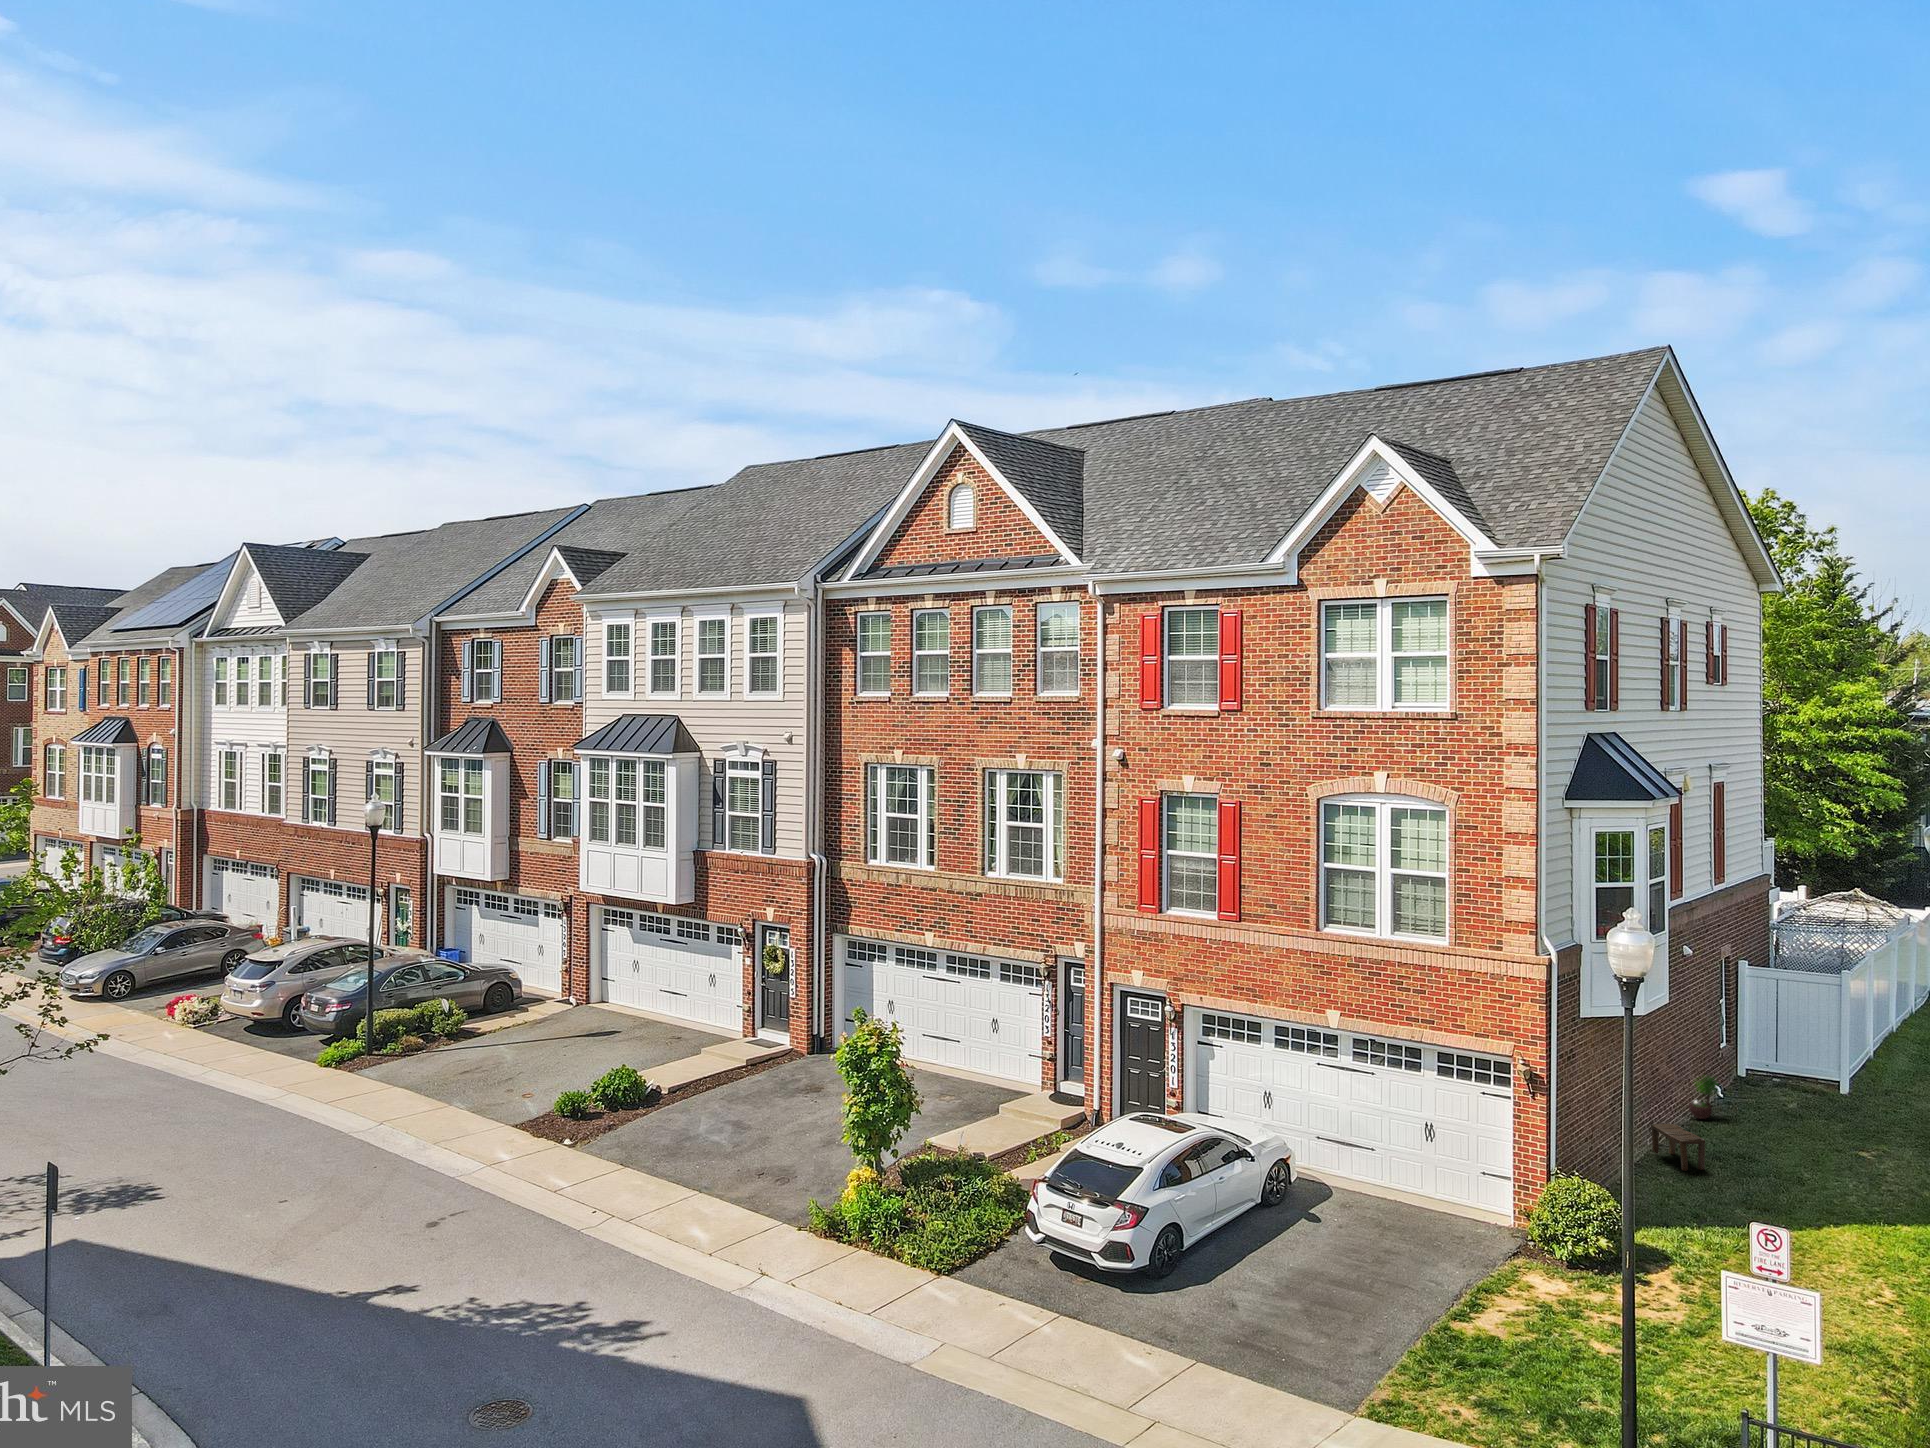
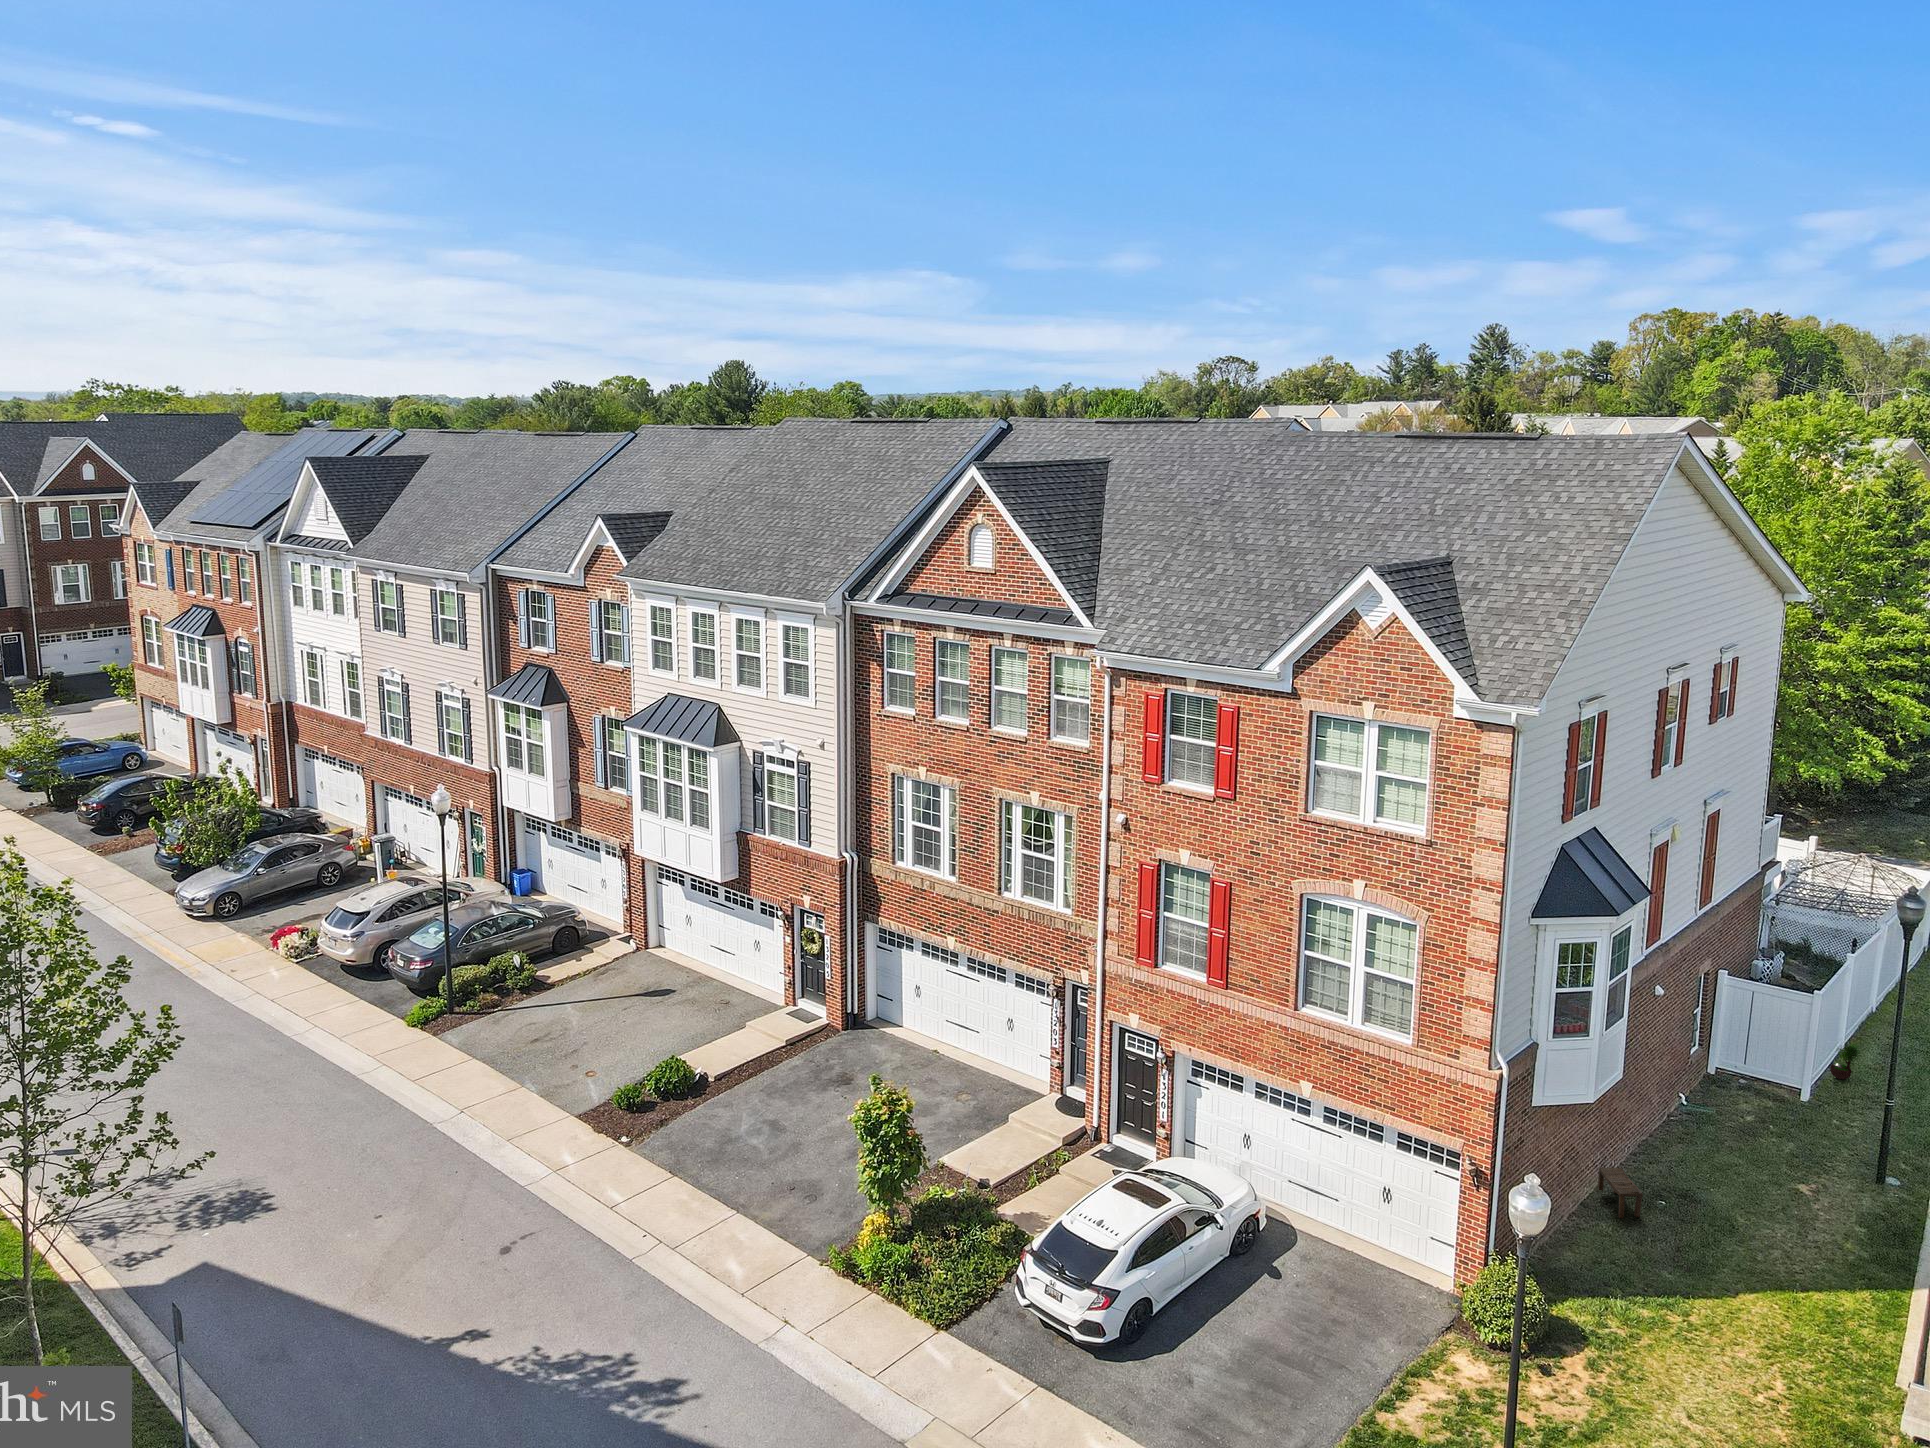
potted tree: present [1689,1077,1718,1119] -> present [1830,1045,1859,1079]

